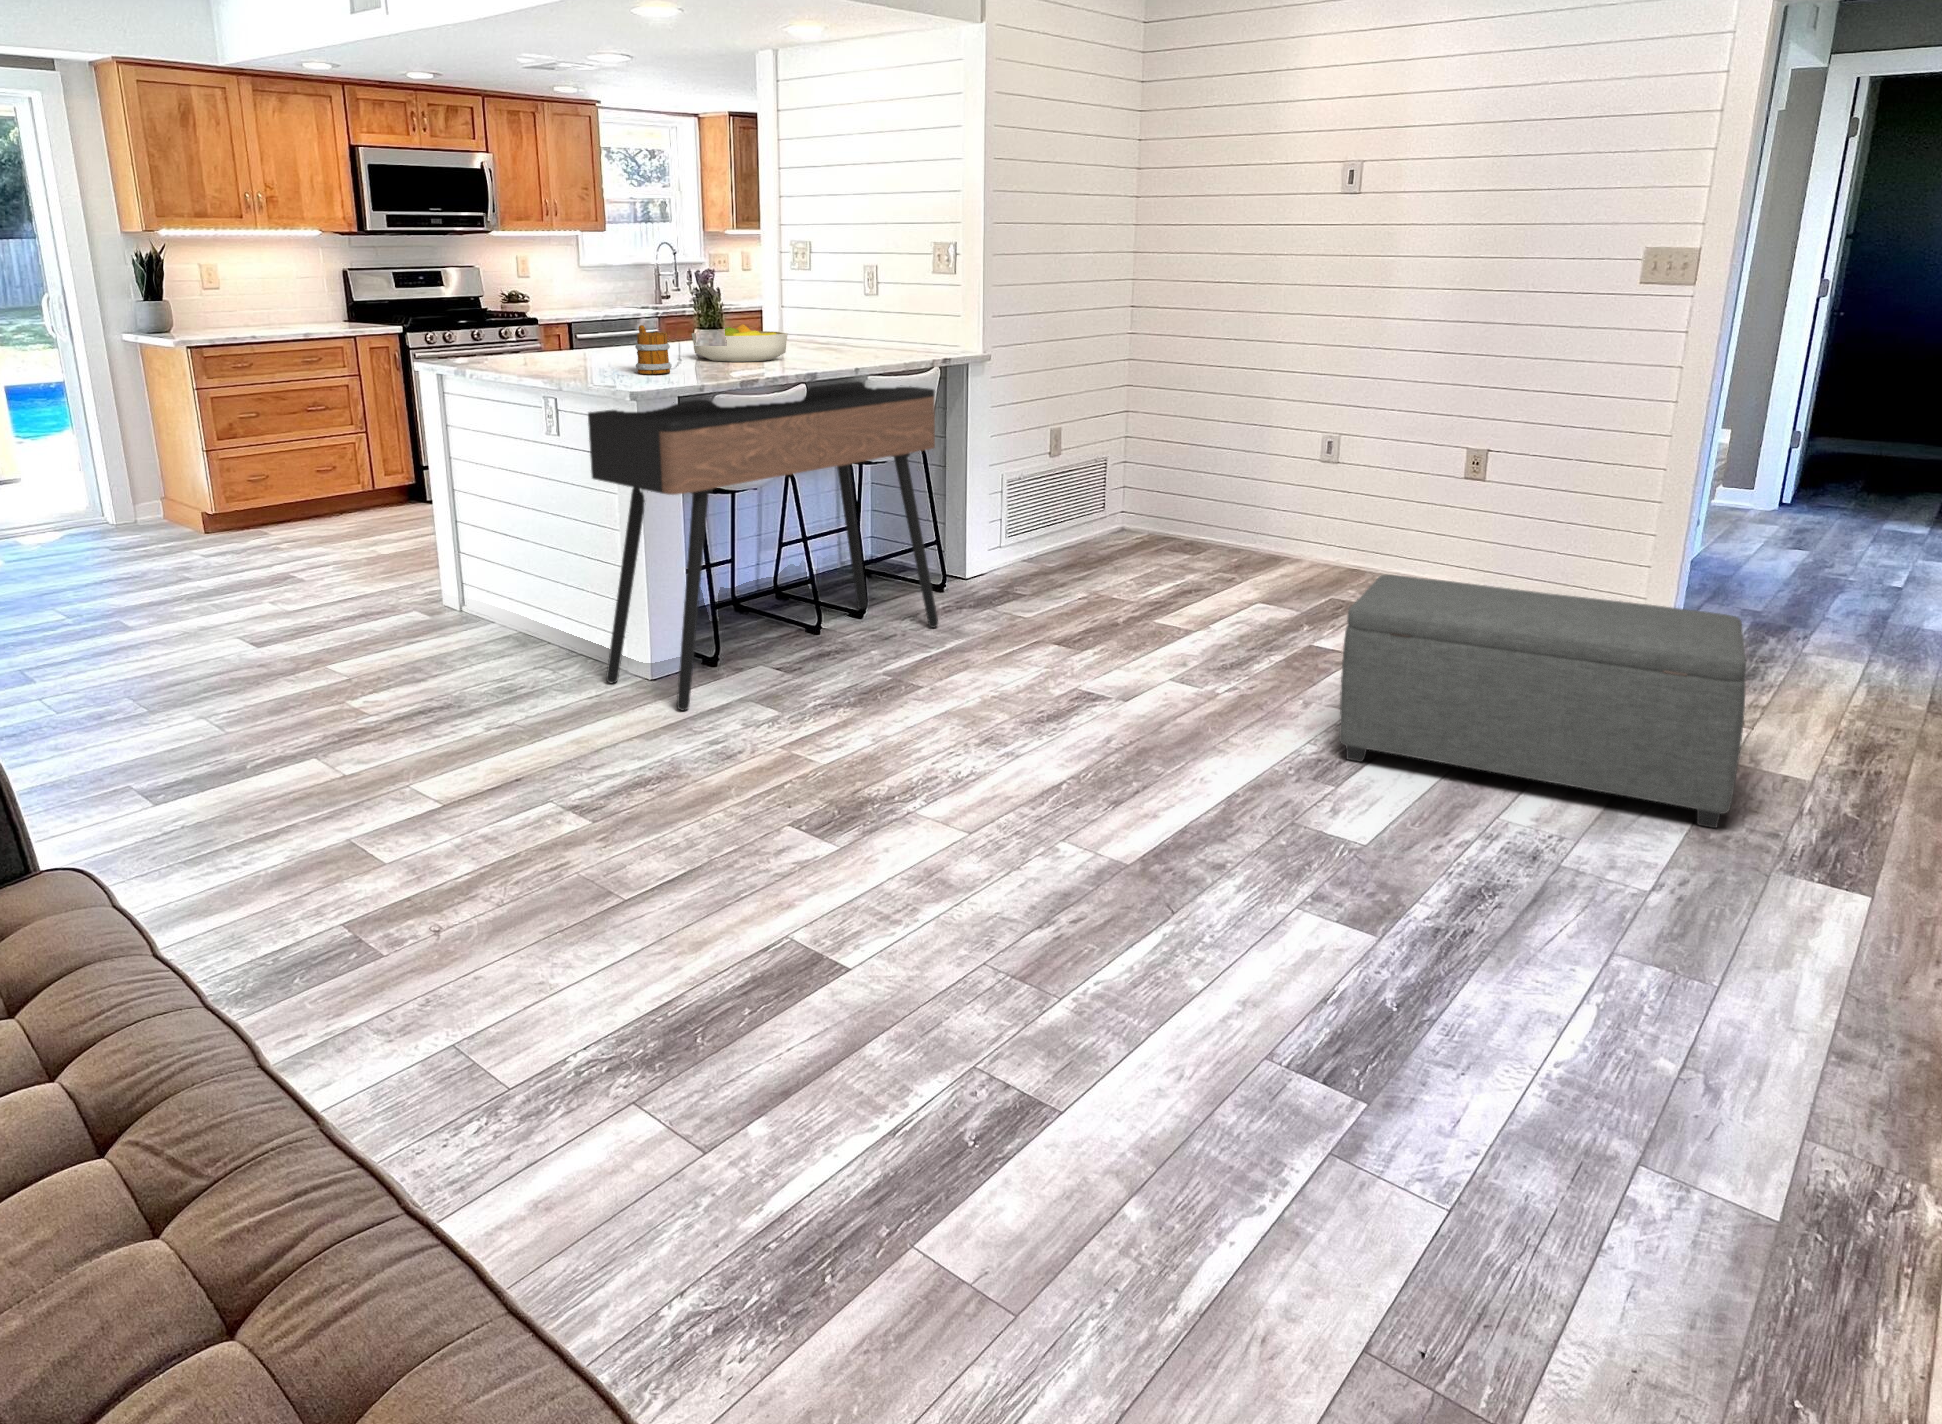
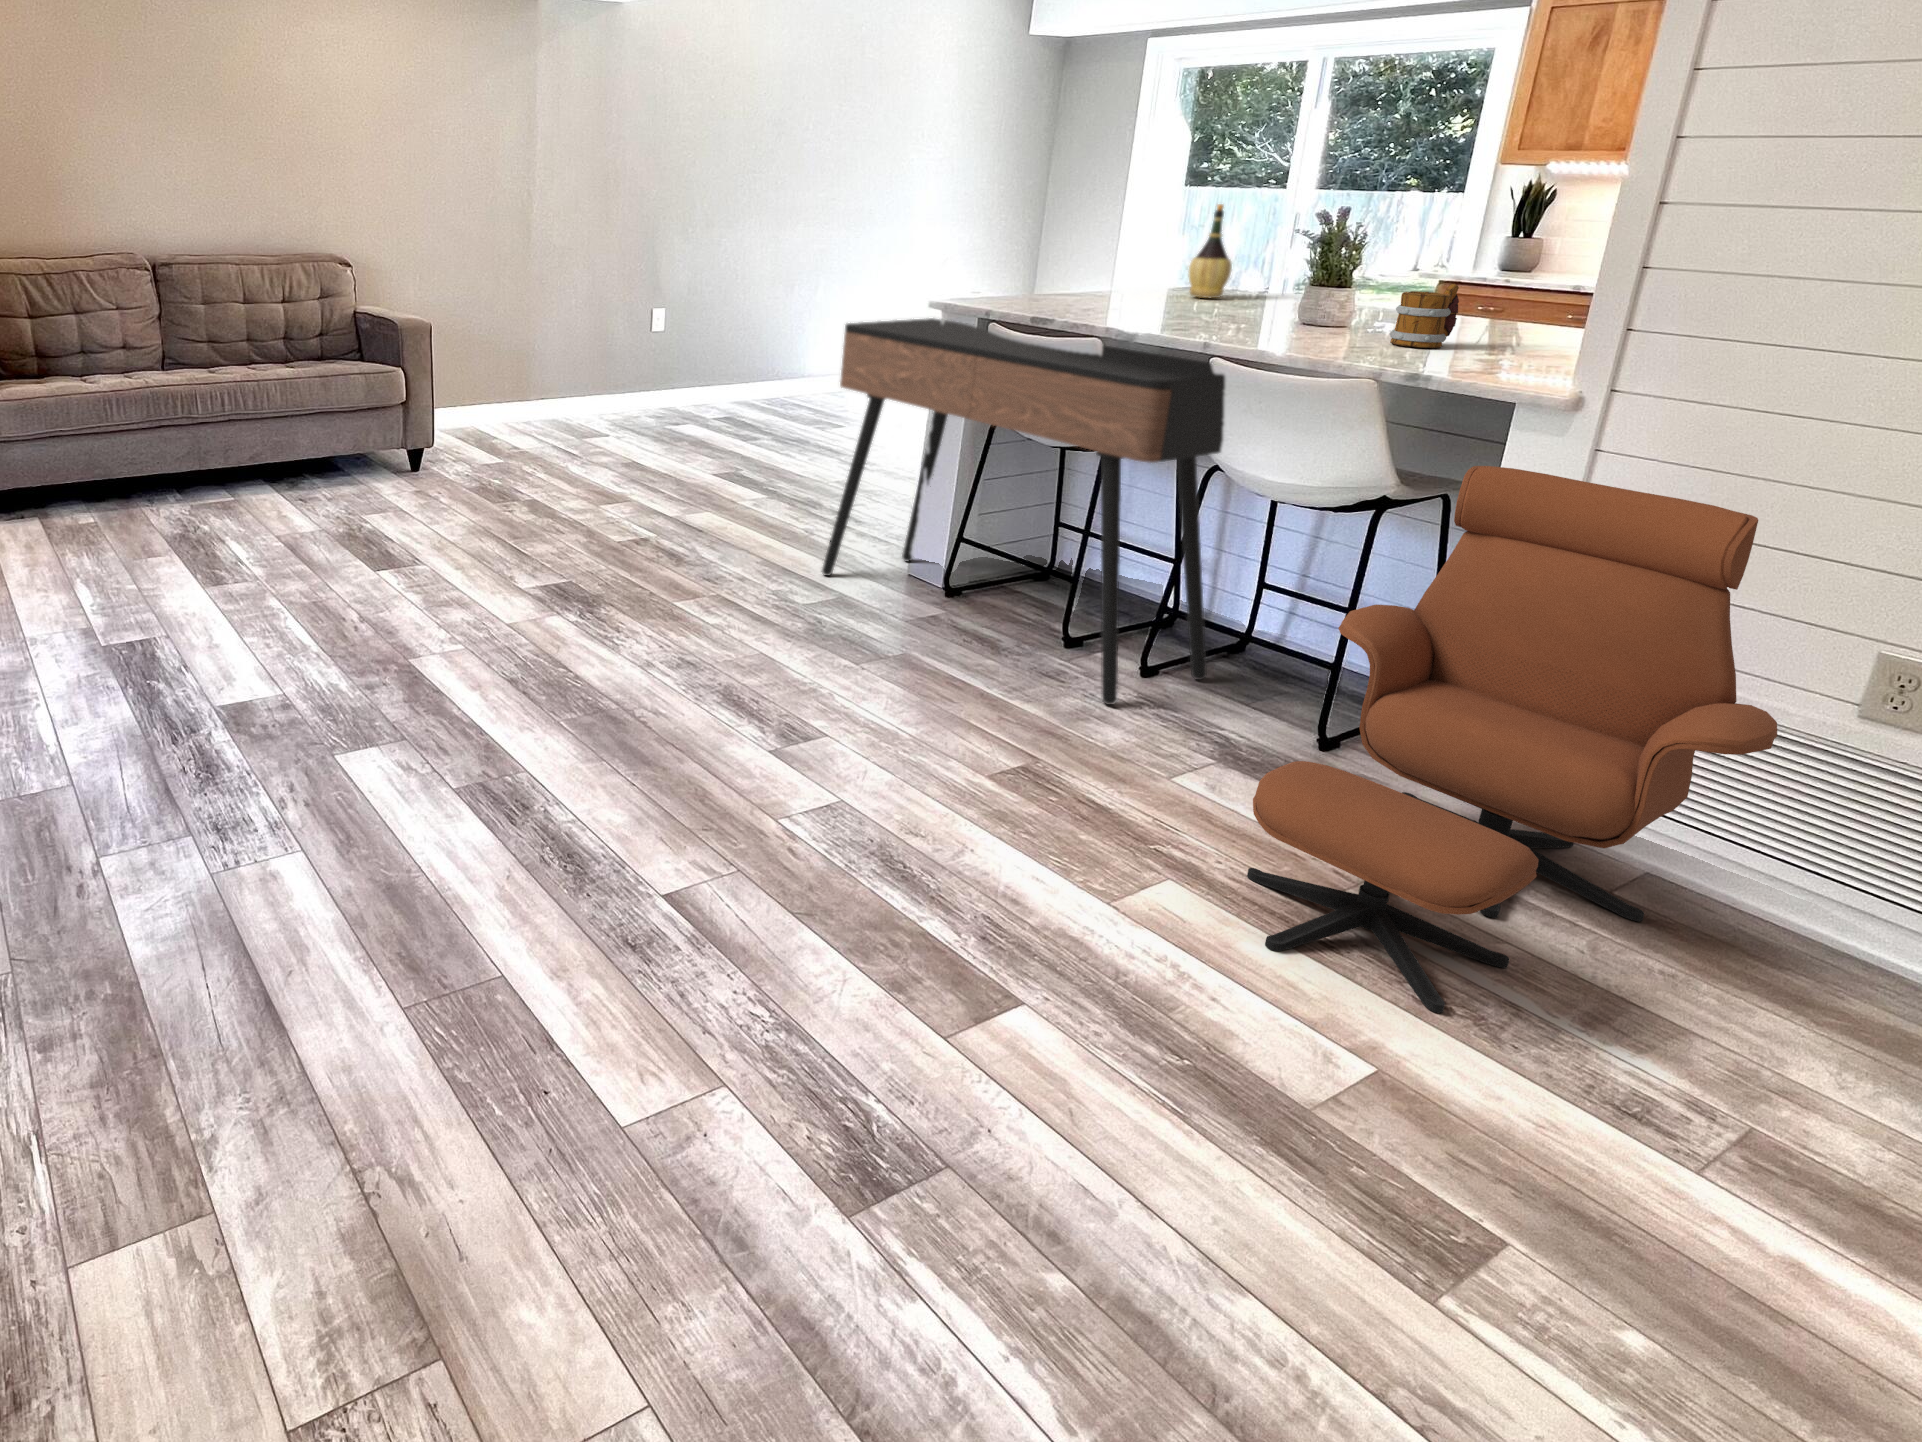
wine bottle: none [539,274,575,360] -> present [1189,204,1232,298]
fruit bowl: present [692,324,788,362] -> none [1229,272,1341,330]
mug: present [635,325,672,374] -> present [1390,284,1459,348]
lounge chair: none [988,386,1211,612] -> present [1247,466,1777,1013]
ottoman: present [1339,575,1746,828] -> none [77,632,658,1126]

